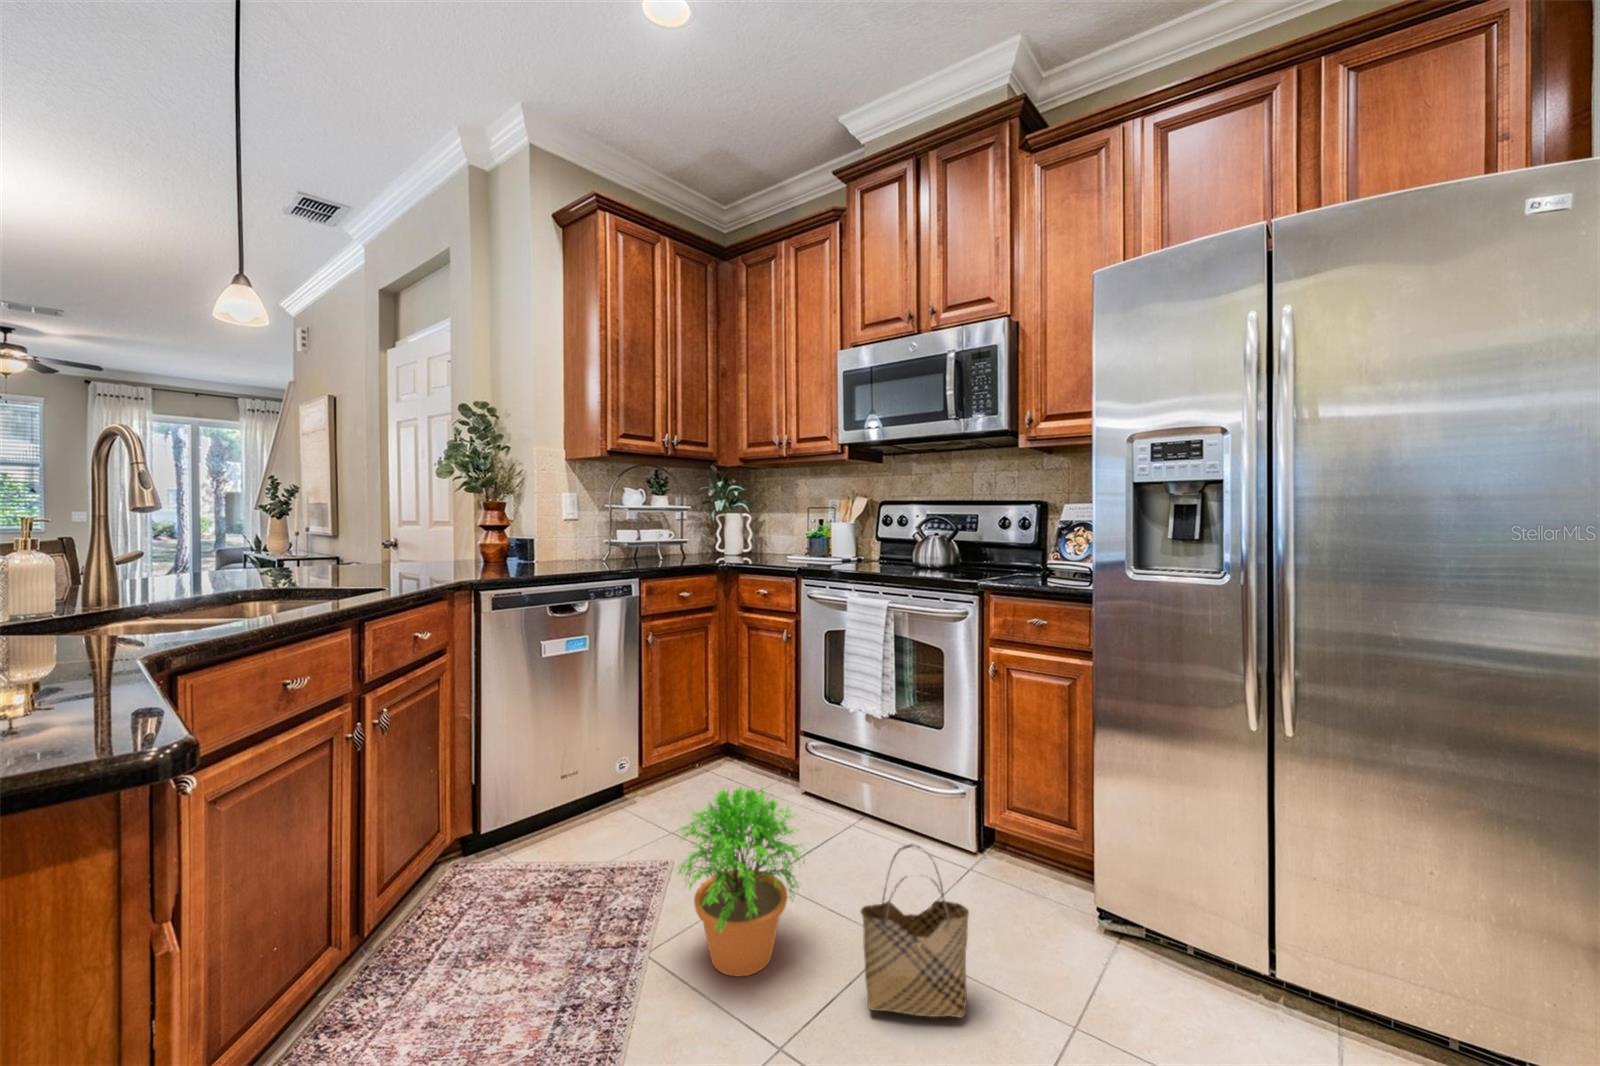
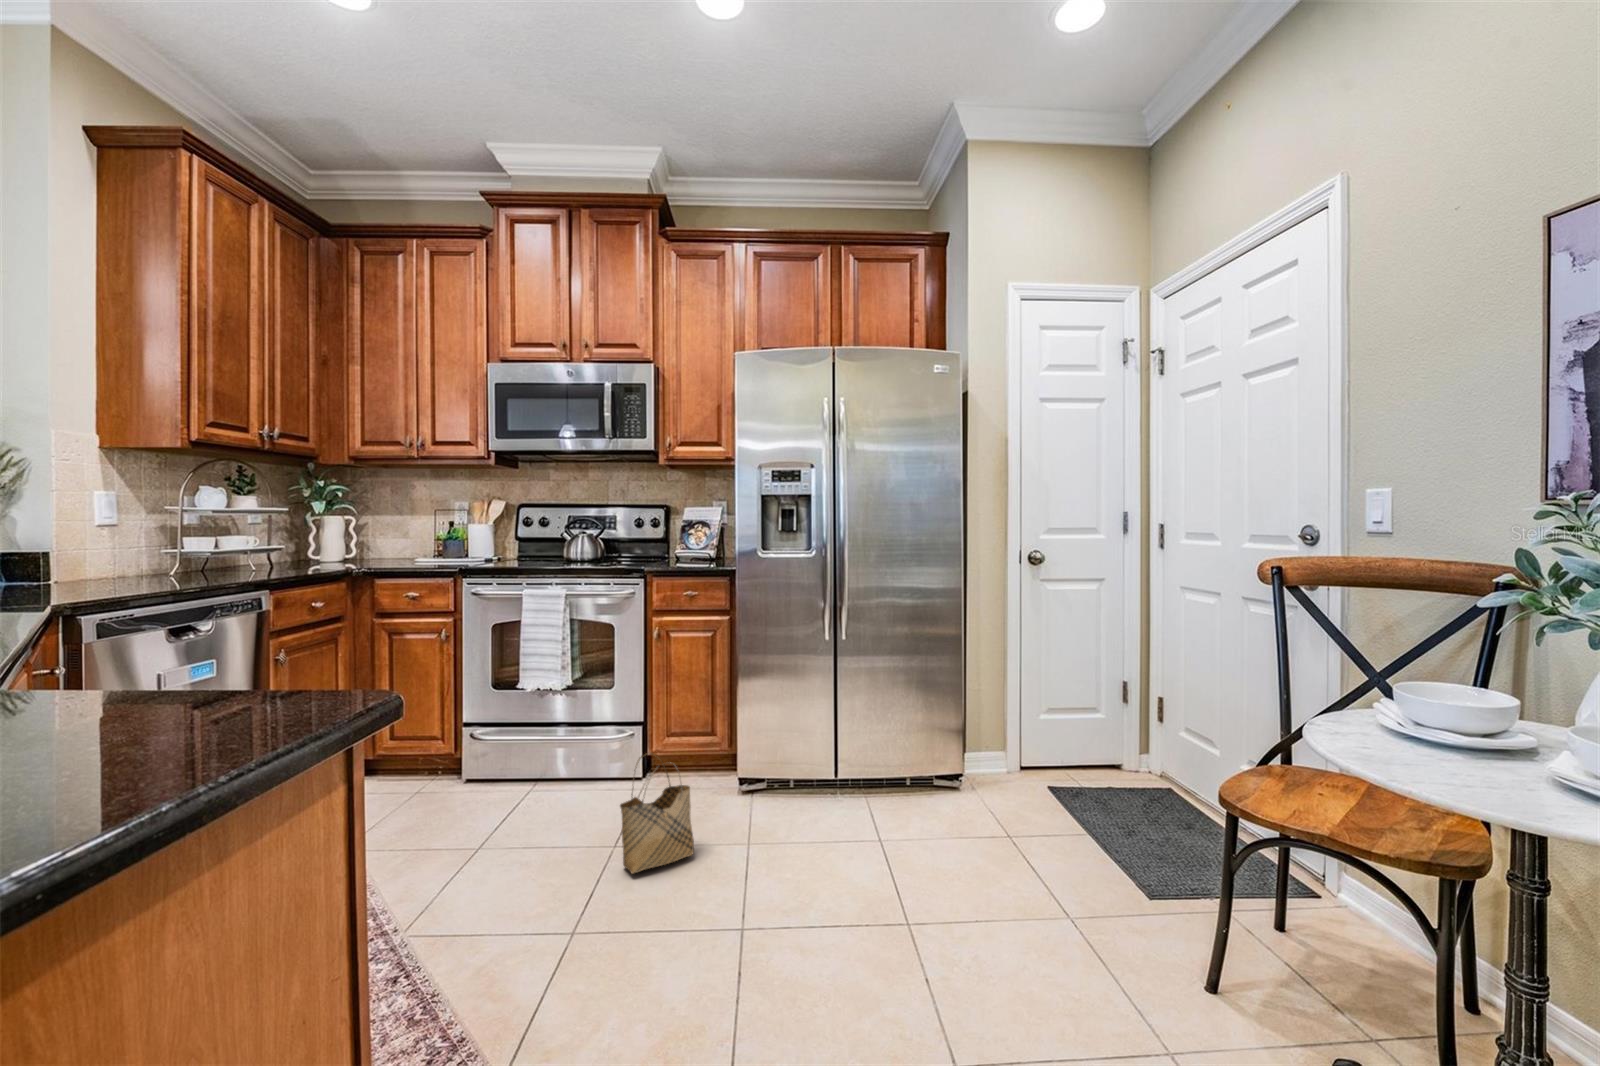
potted plant: present [677,786,811,976] -> none [443,745,568,903]

